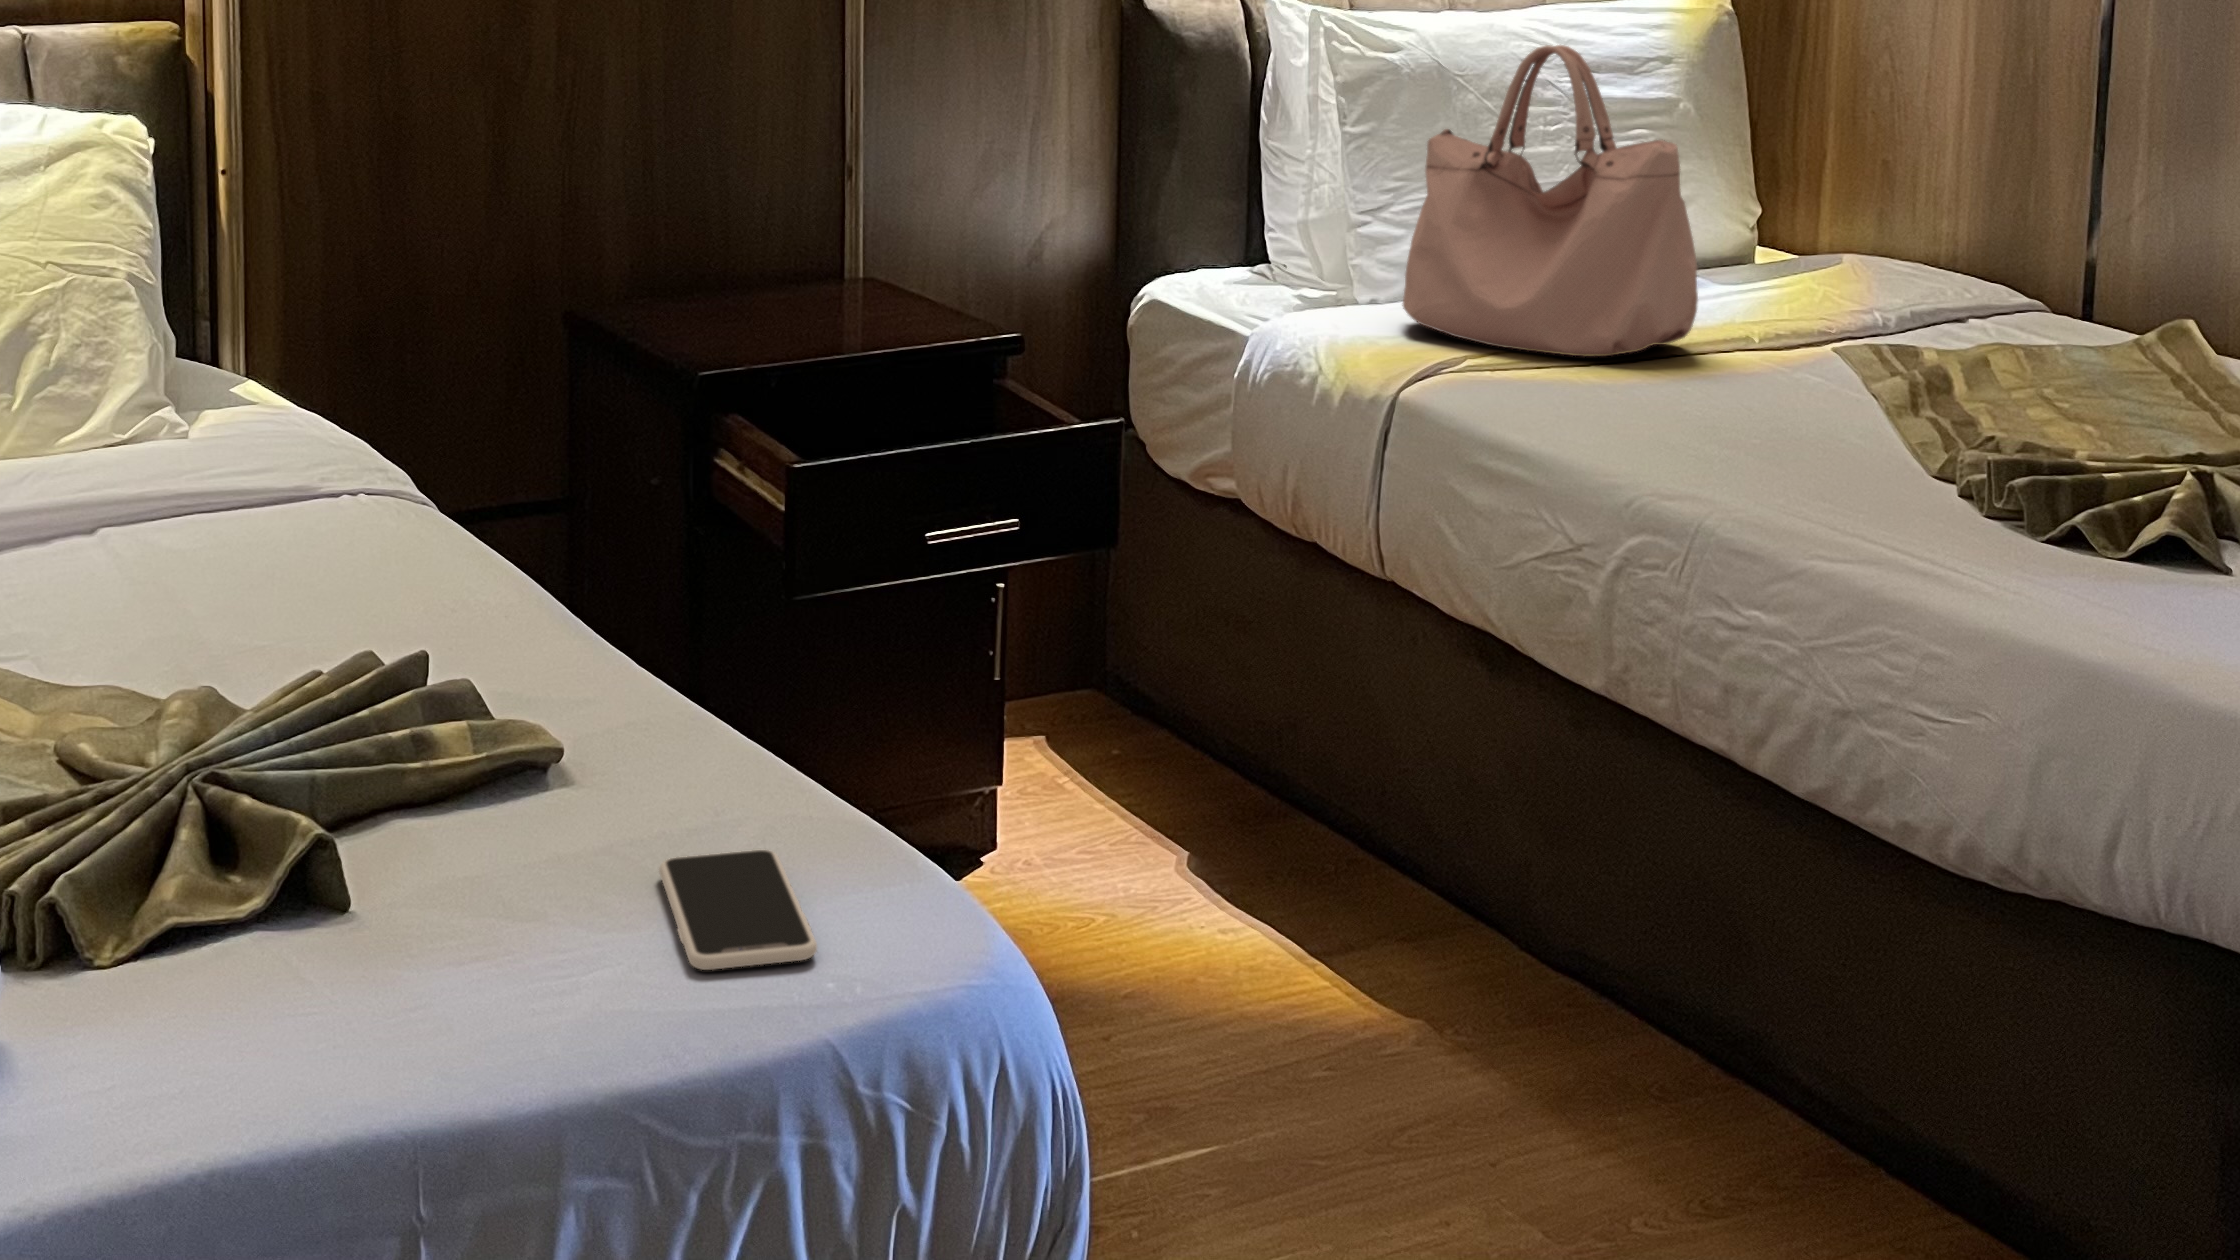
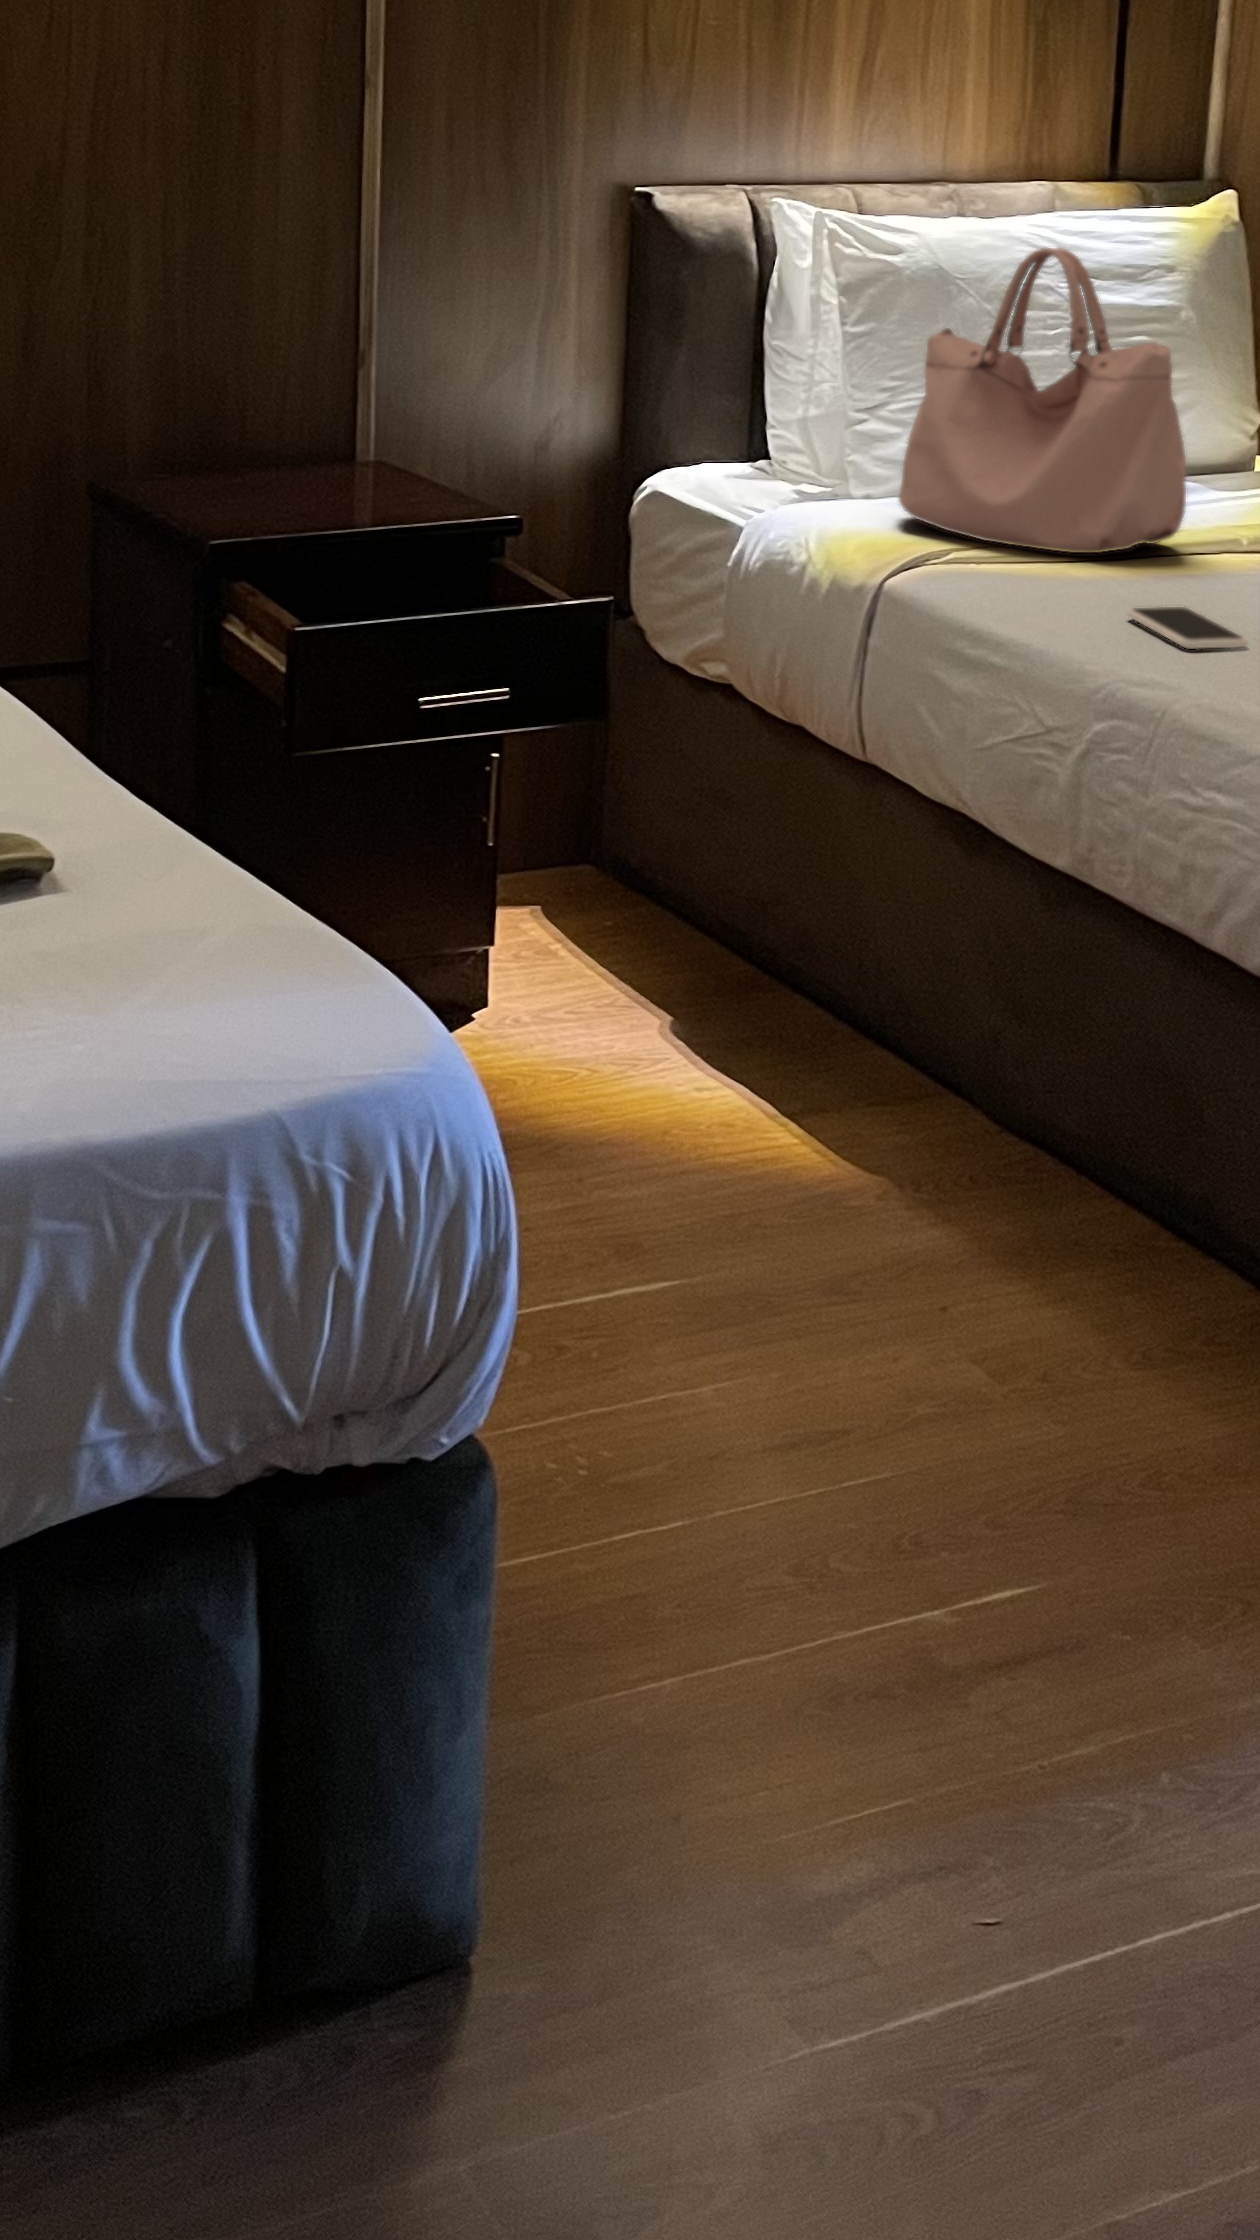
smartphone: present [659,850,817,970] -> present [1127,607,1247,649]

